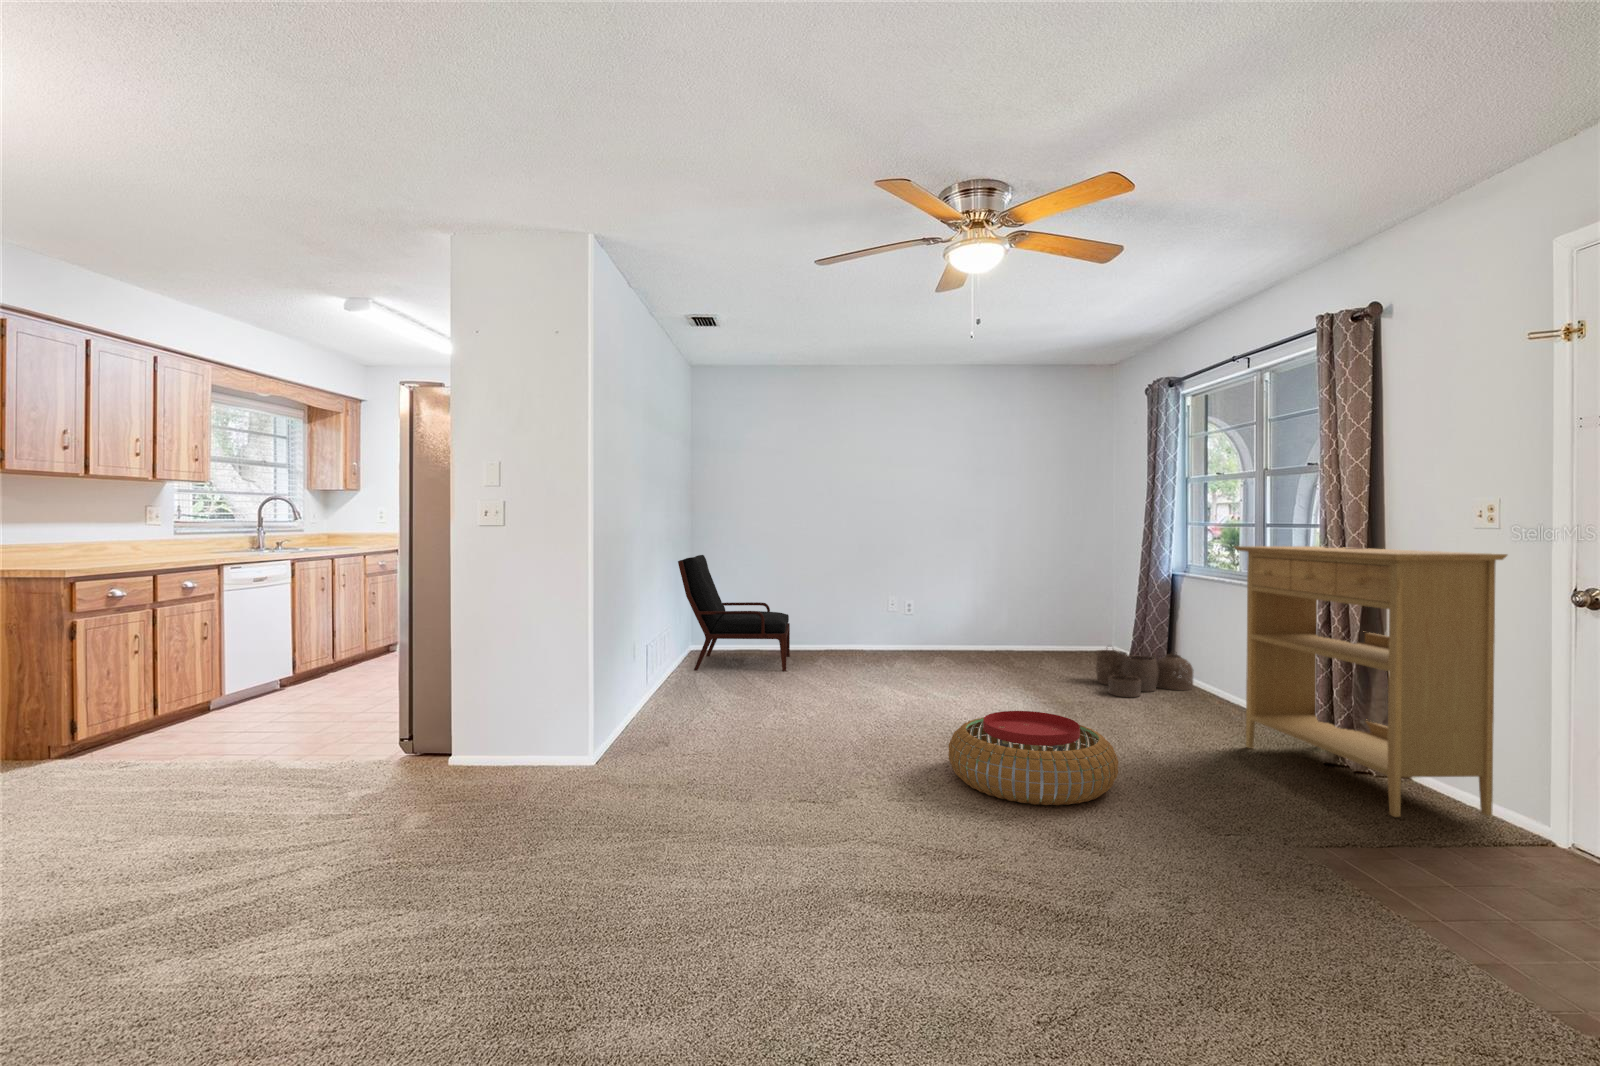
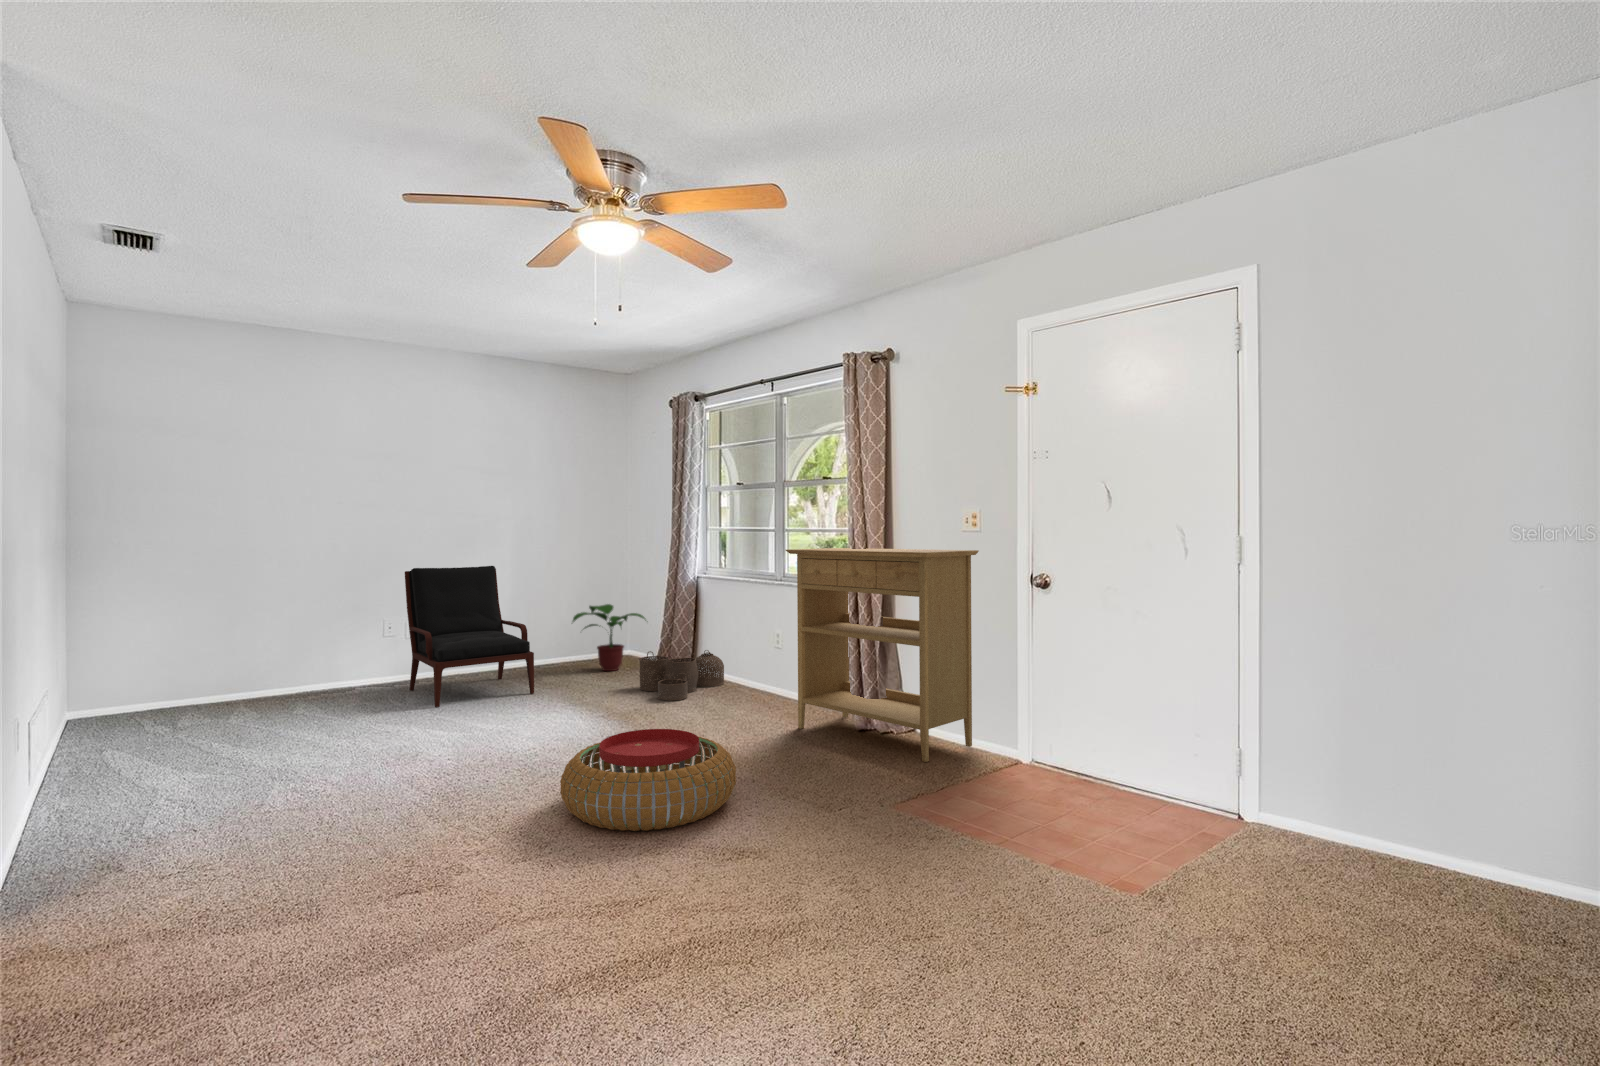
armchair: present [678,555,790,671] -> present [405,566,534,707]
potted plant: none [1040,596,1119,661] -> present [573,604,646,671]

